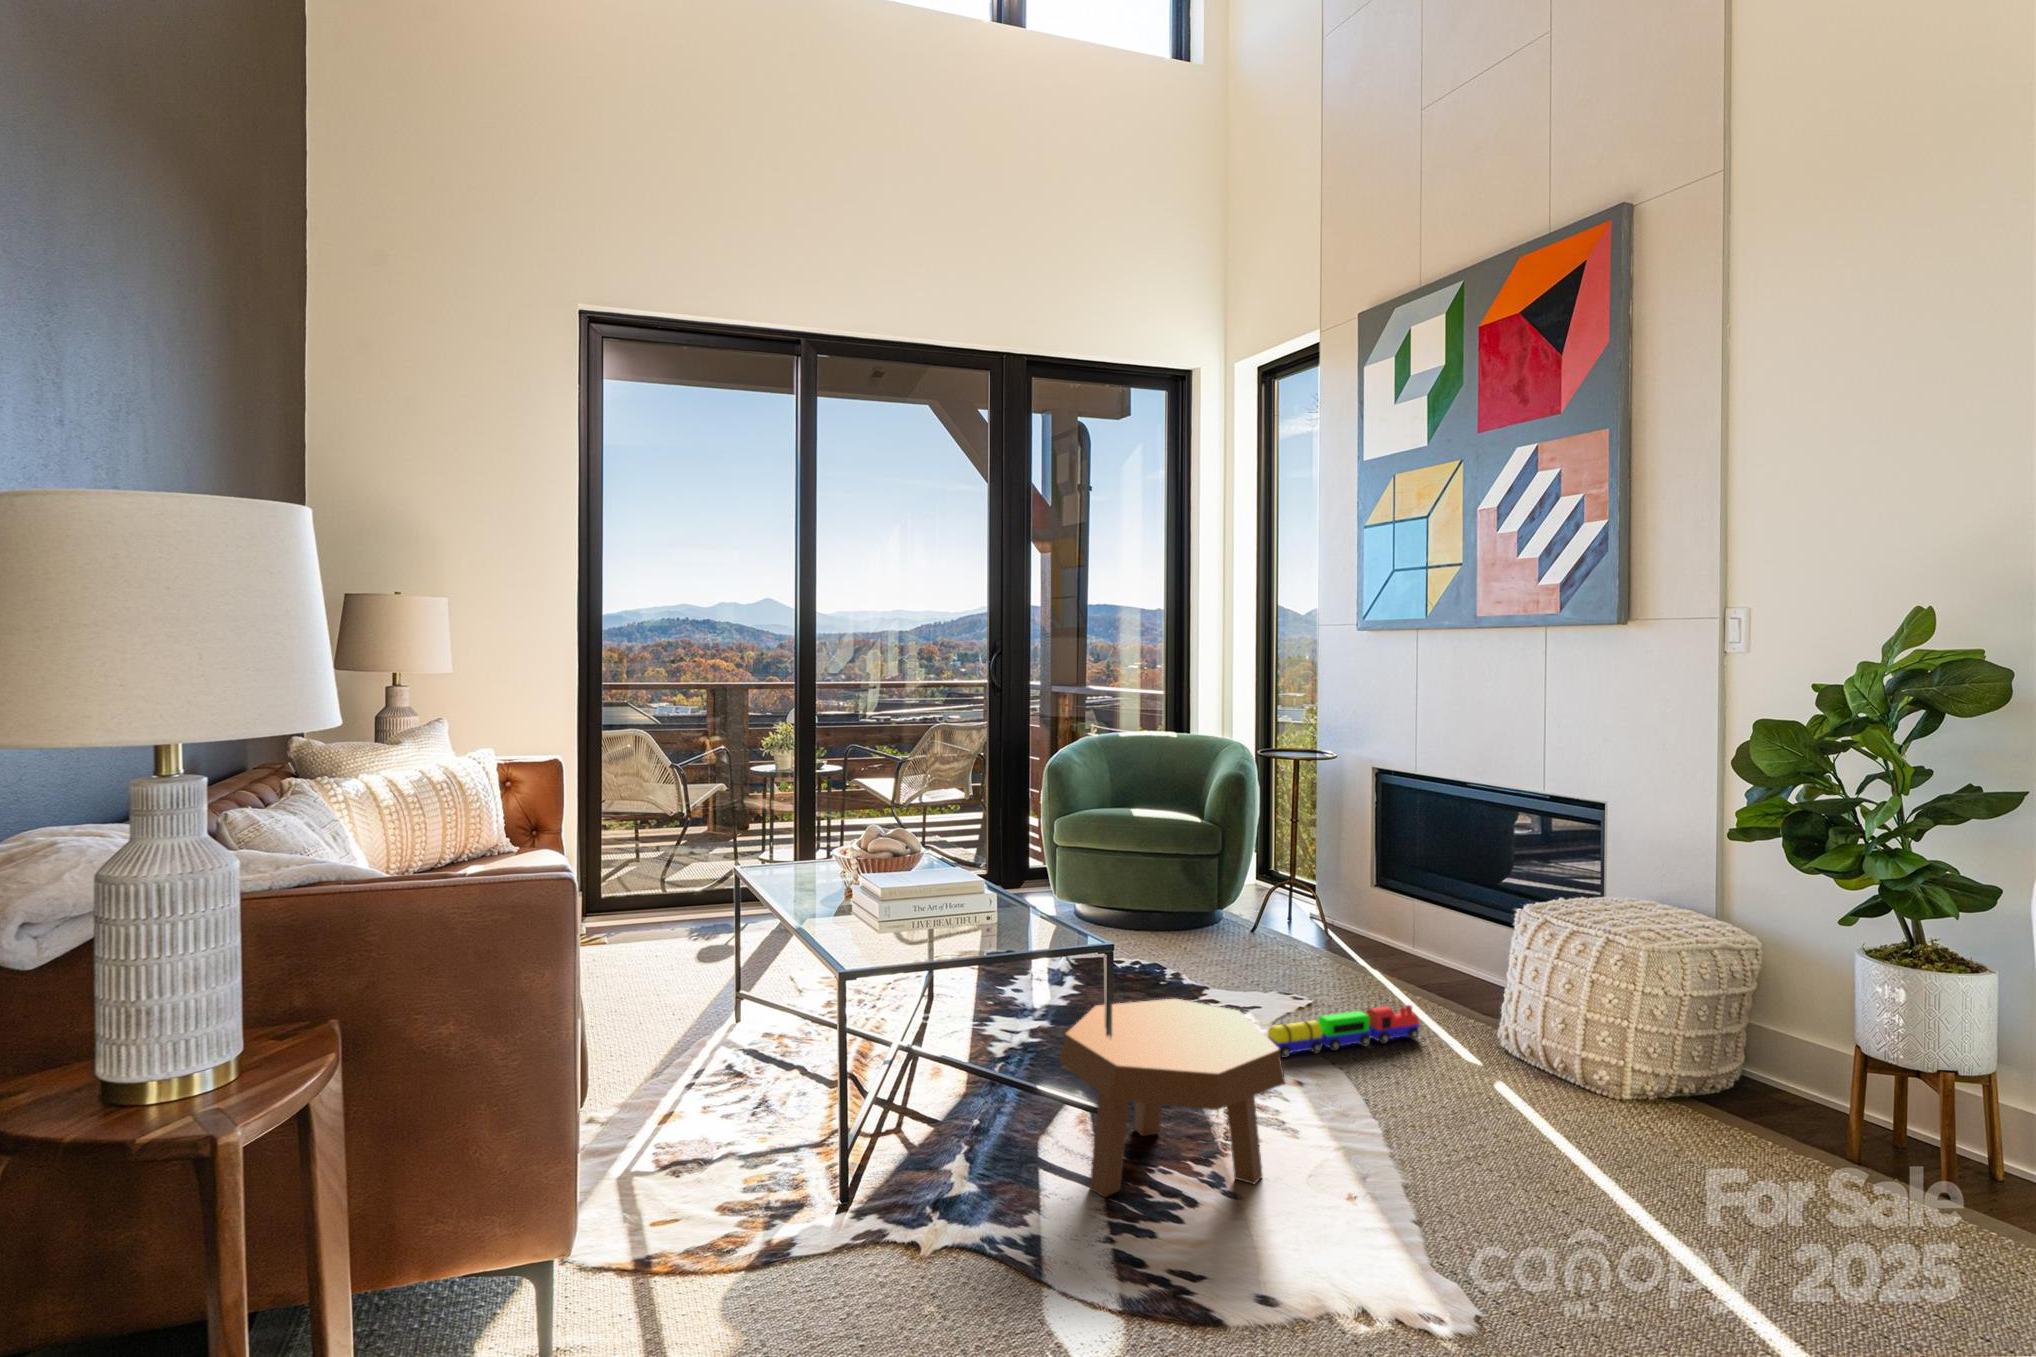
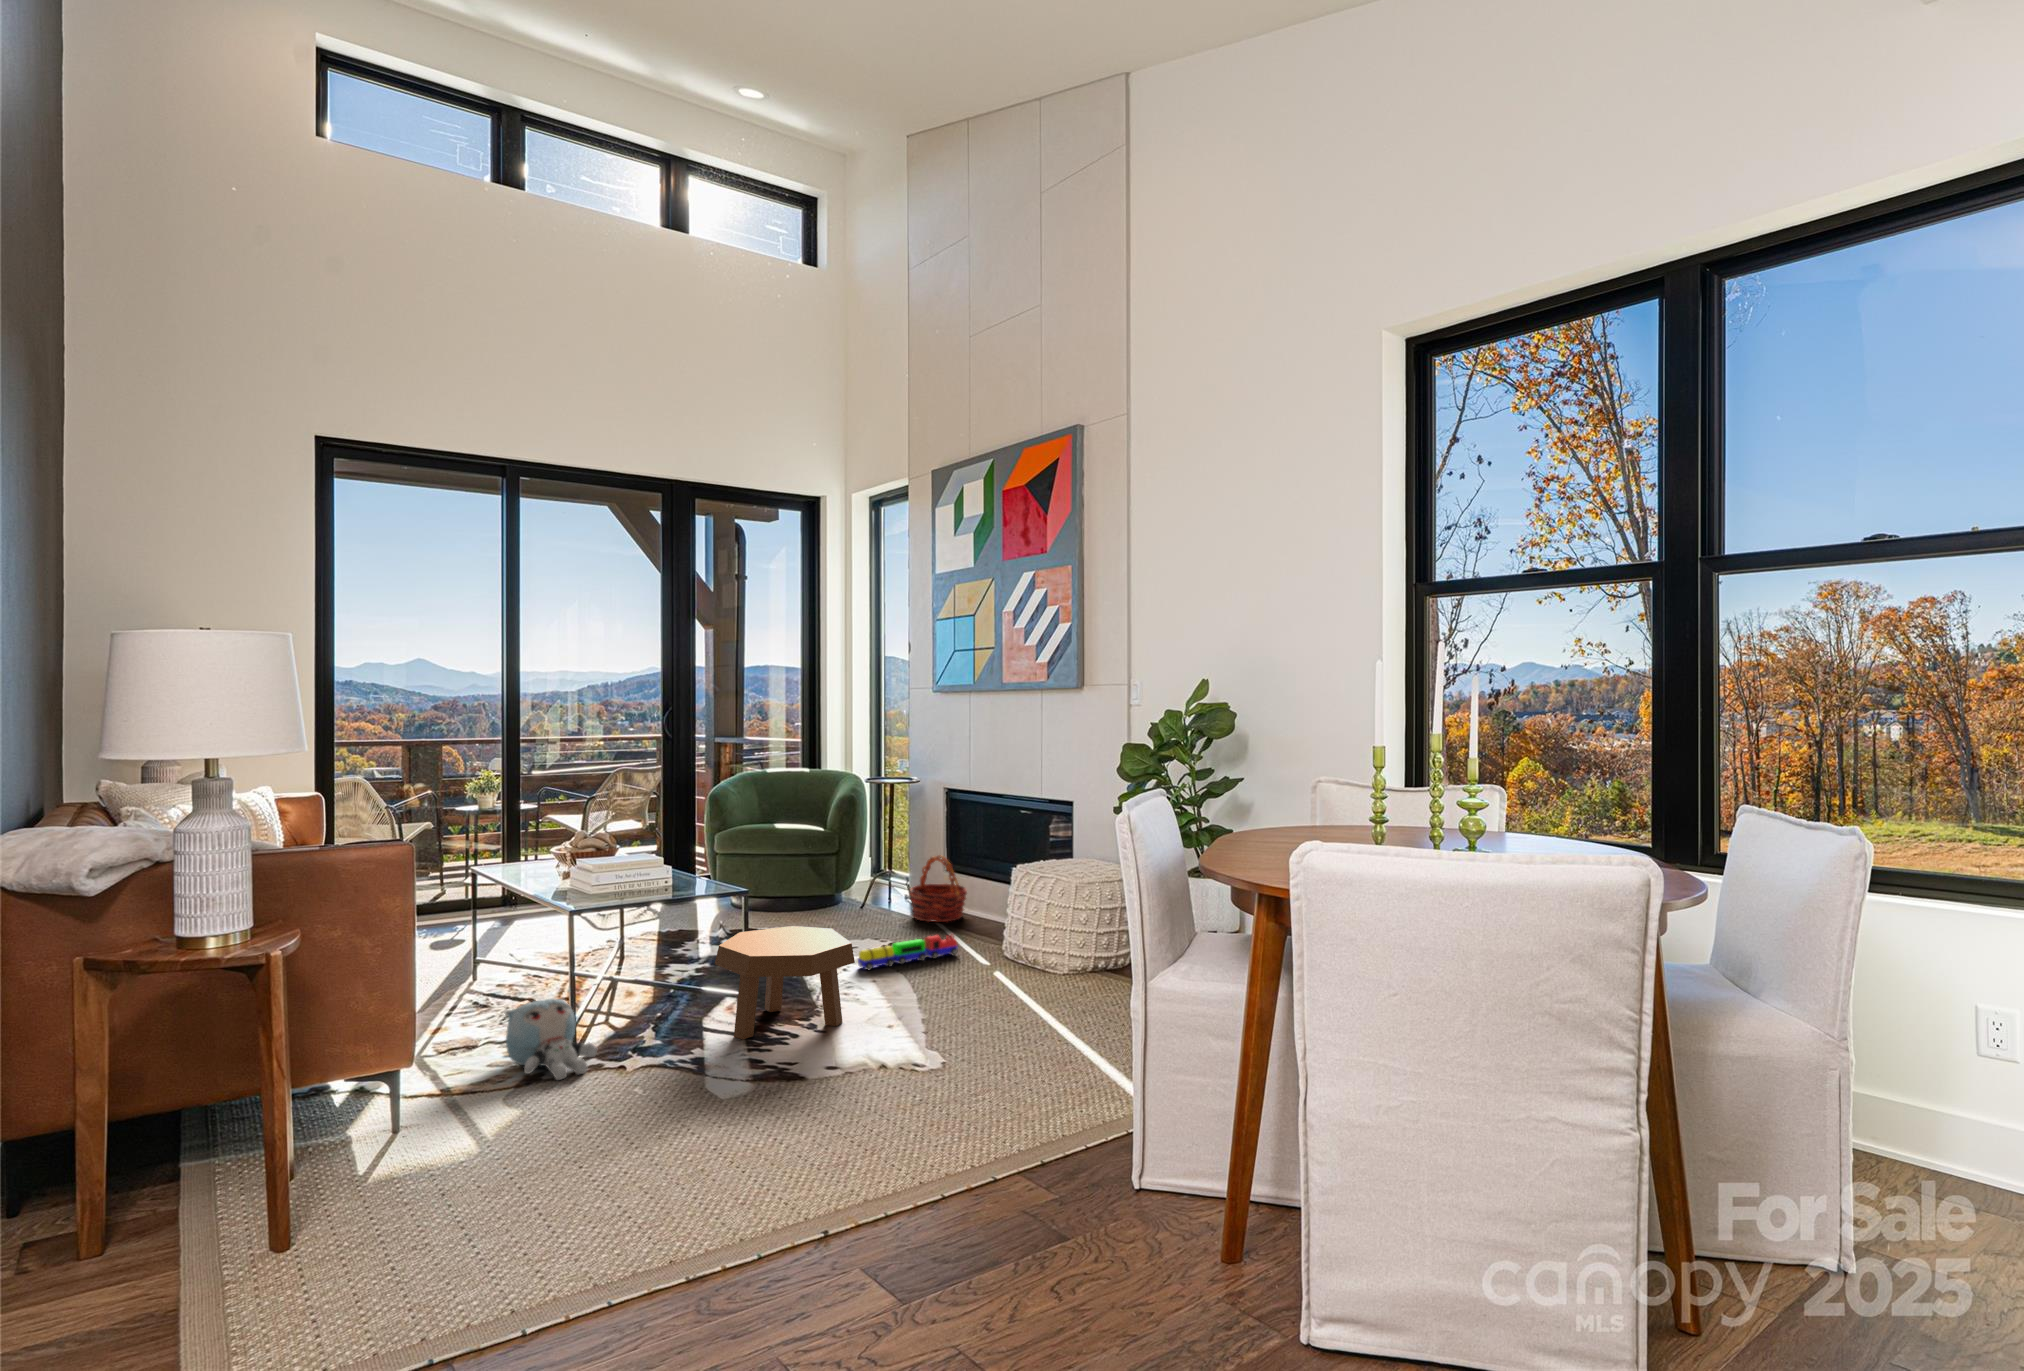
basket: none [1324,869,1413,969] -> present [910,855,967,922]
plush toy: none [745,1105,880,1259] -> present [505,999,597,1080]

